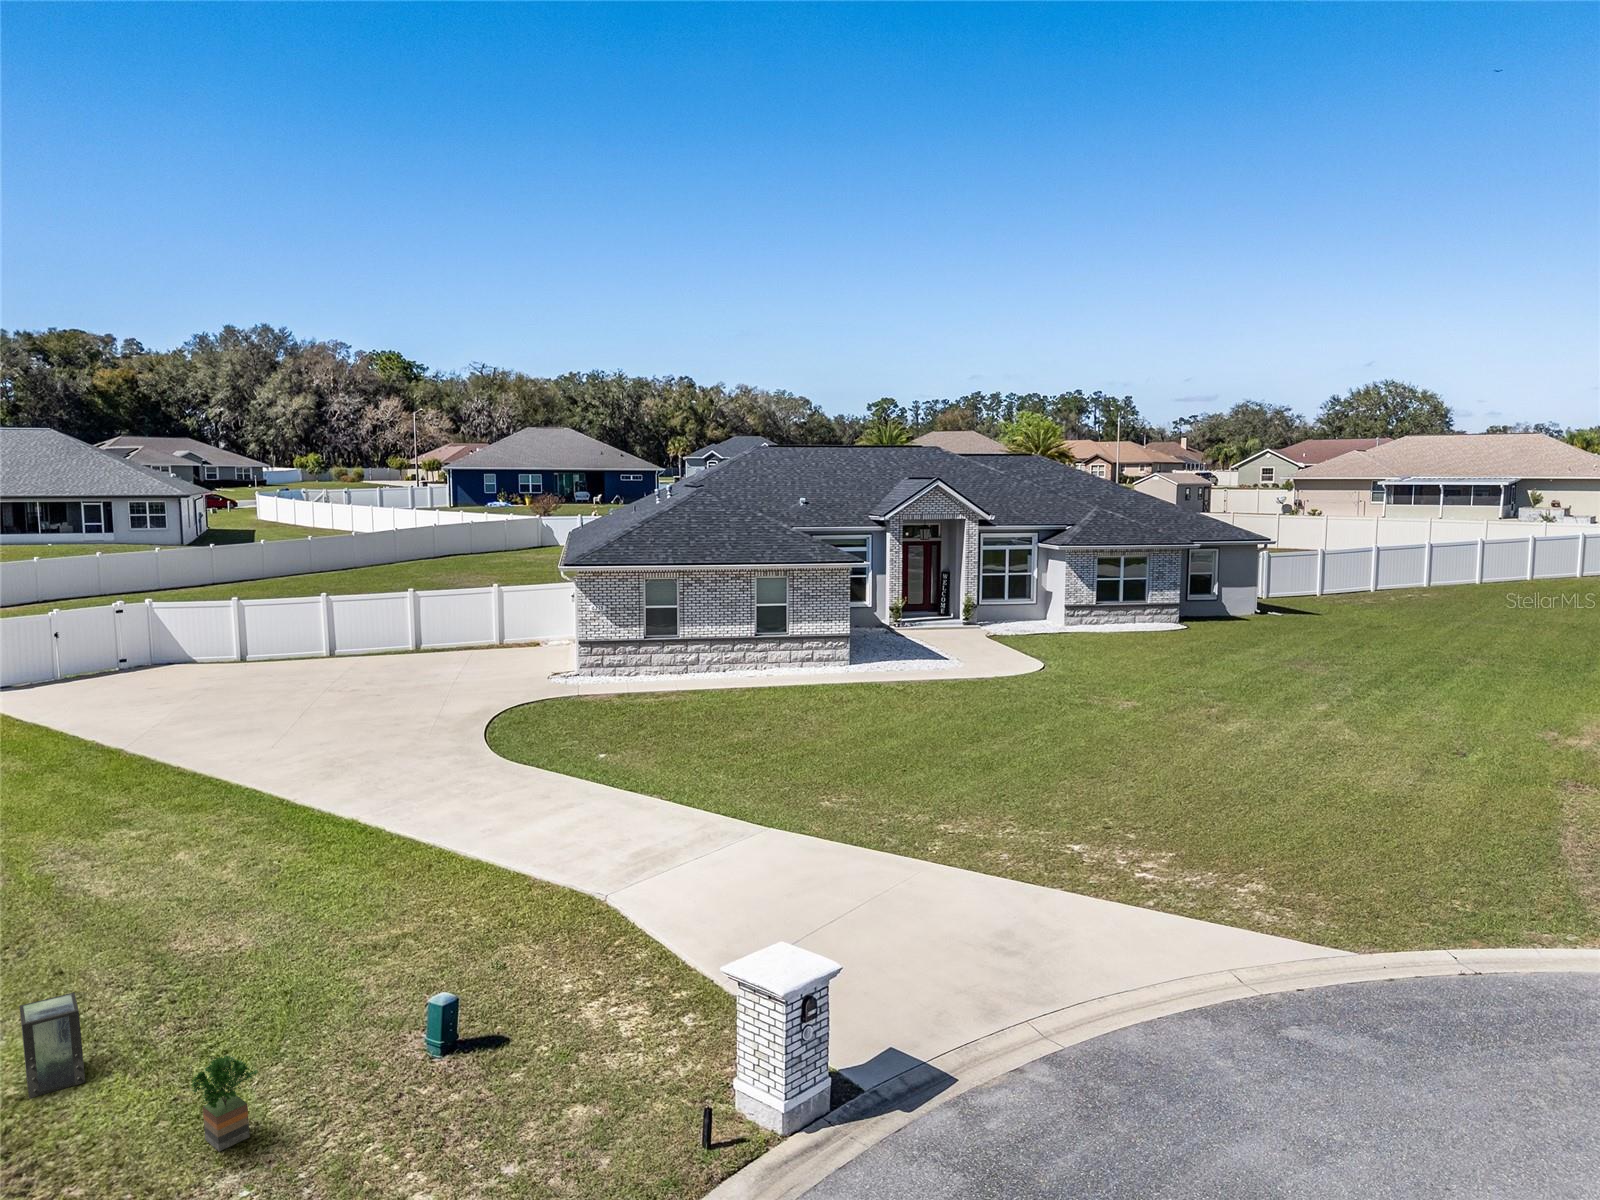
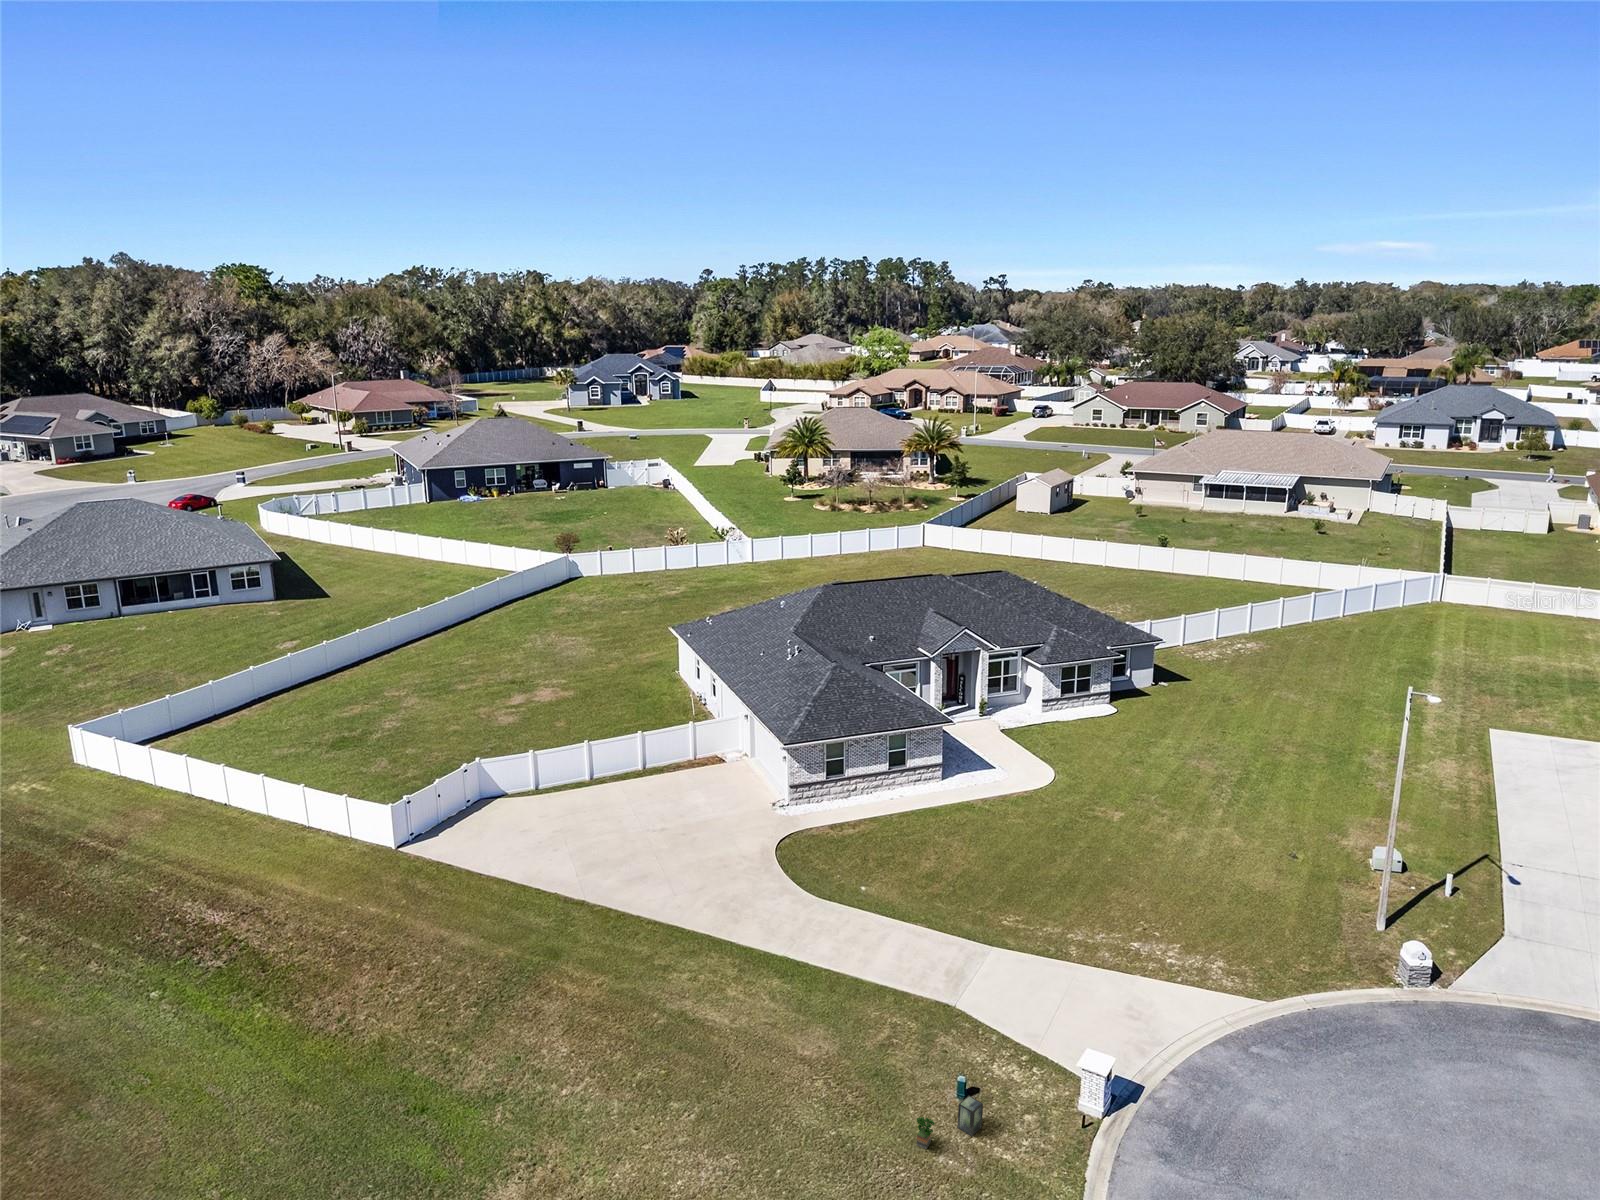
storage box: present [19,993,85,1098] -> present [957,1095,983,1137]

